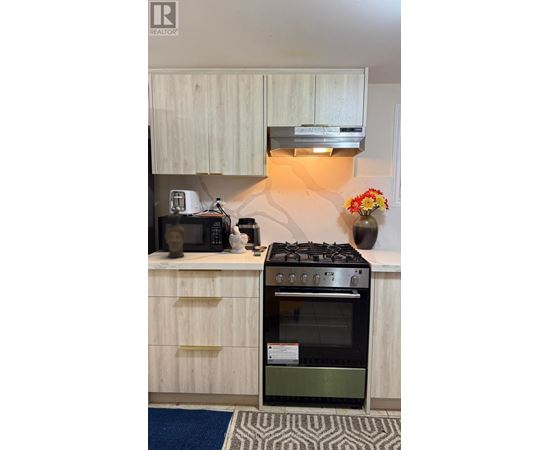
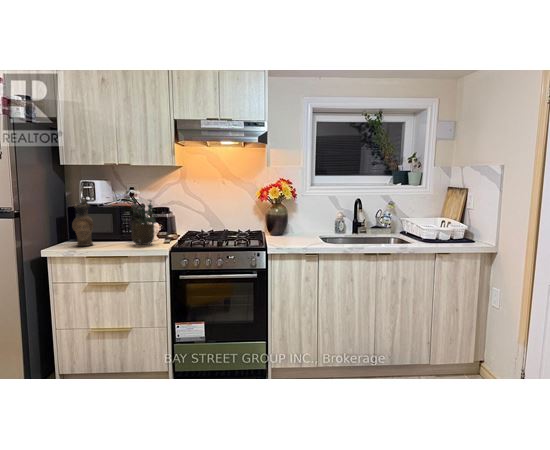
potted plant: none [218,201,250,258] -> present [126,191,157,245]

